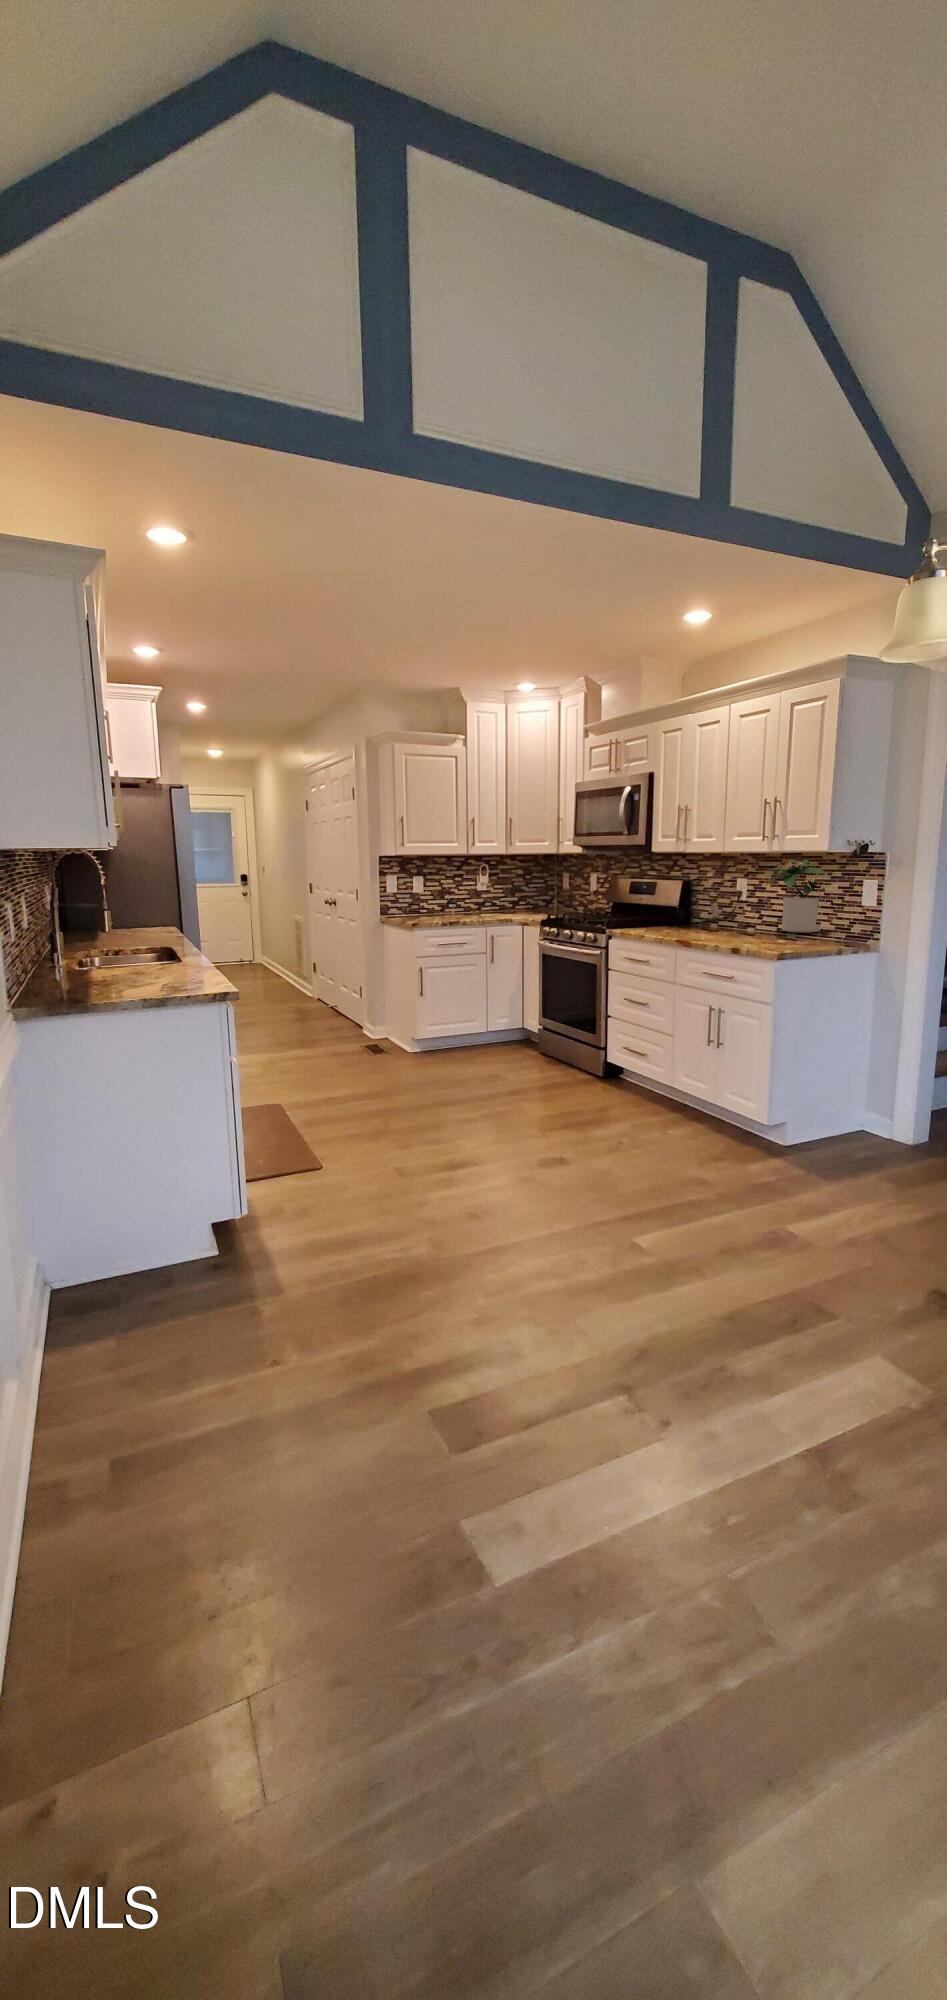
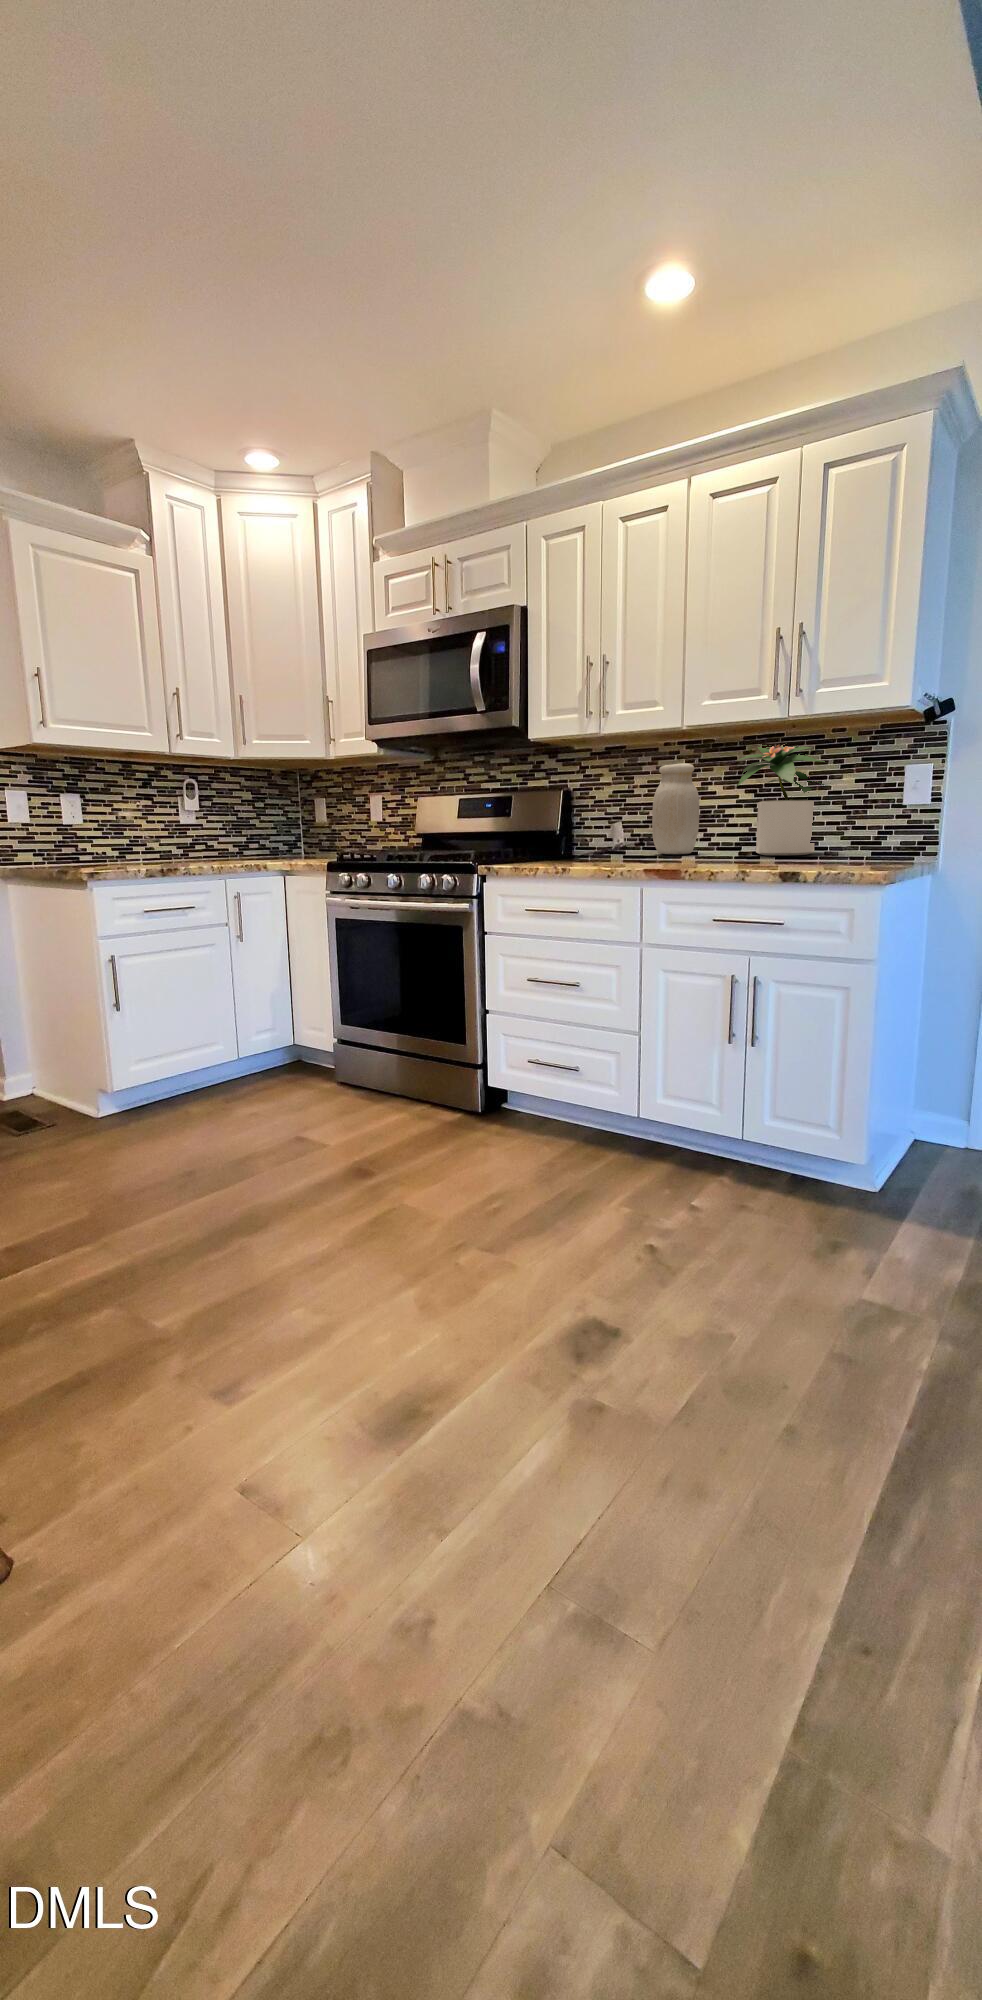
jar: none [728,869,757,926] -> present [652,763,699,854]

